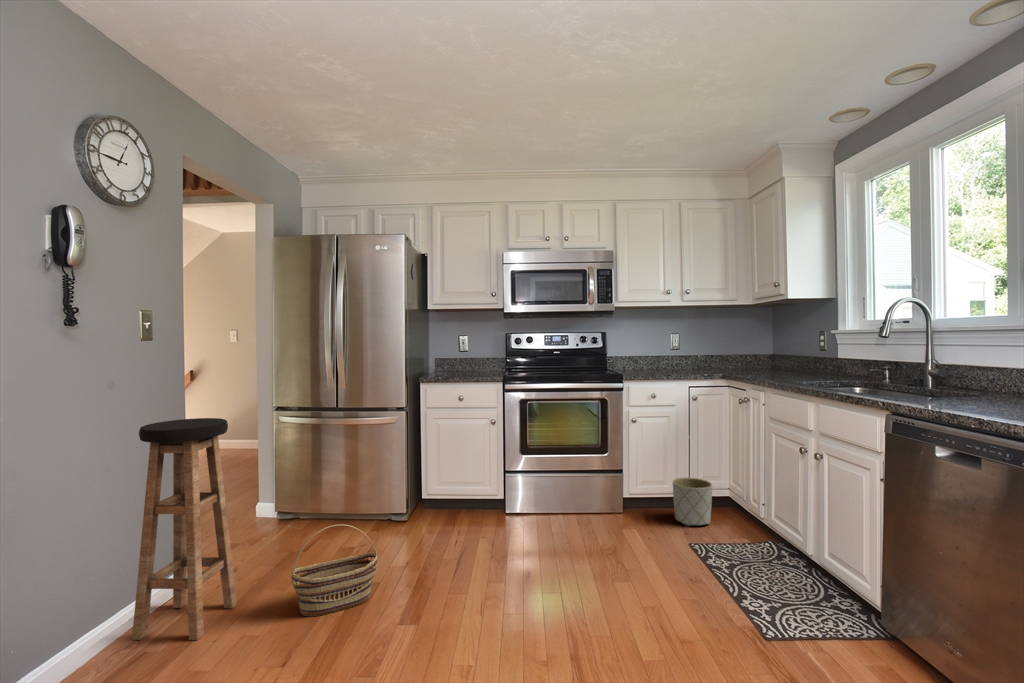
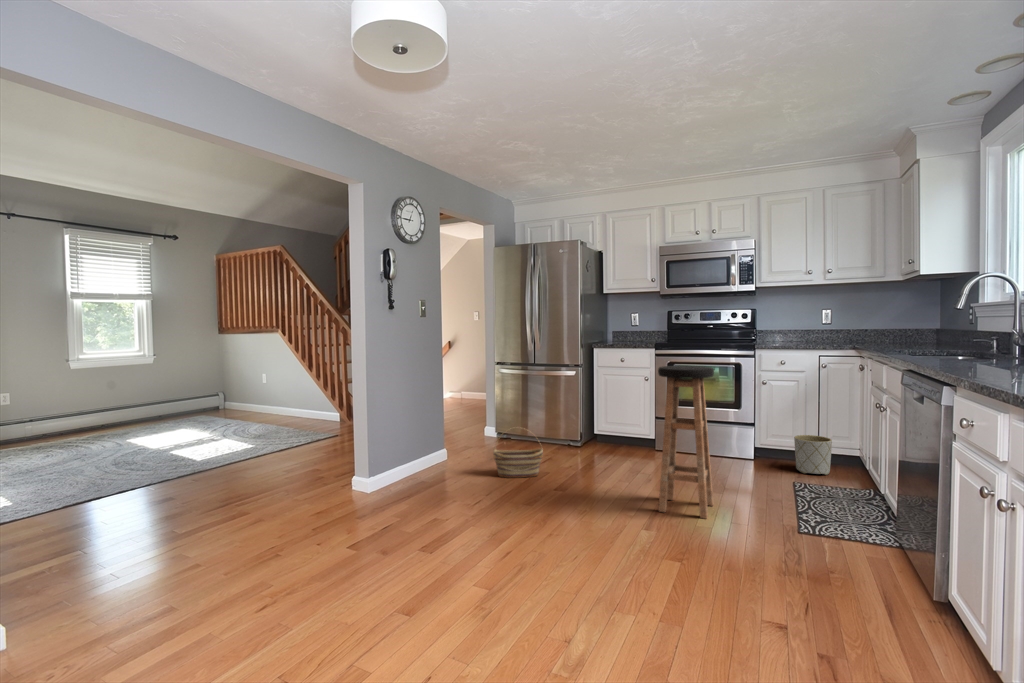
bar stool: present [132,418,237,640] -> present [658,366,714,519]

